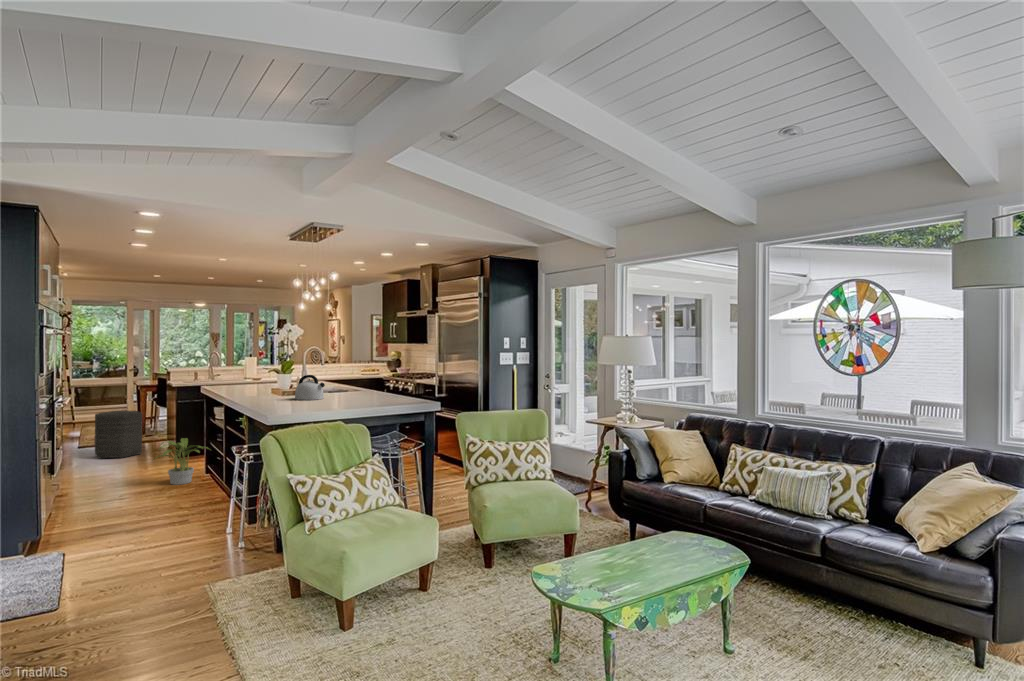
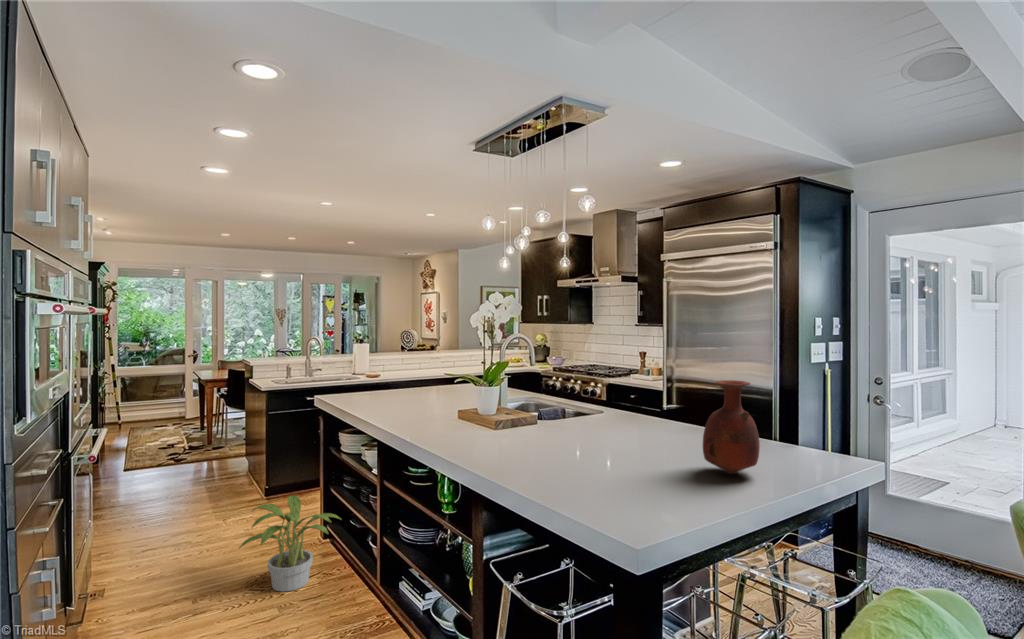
vase: none [334,363,363,401] -> present [703,380,760,474]
kettle: present [295,375,325,400] -> none [576,404,648,467]
ottoman: present [95,411,142,459] -> none [140,425,211,505]

